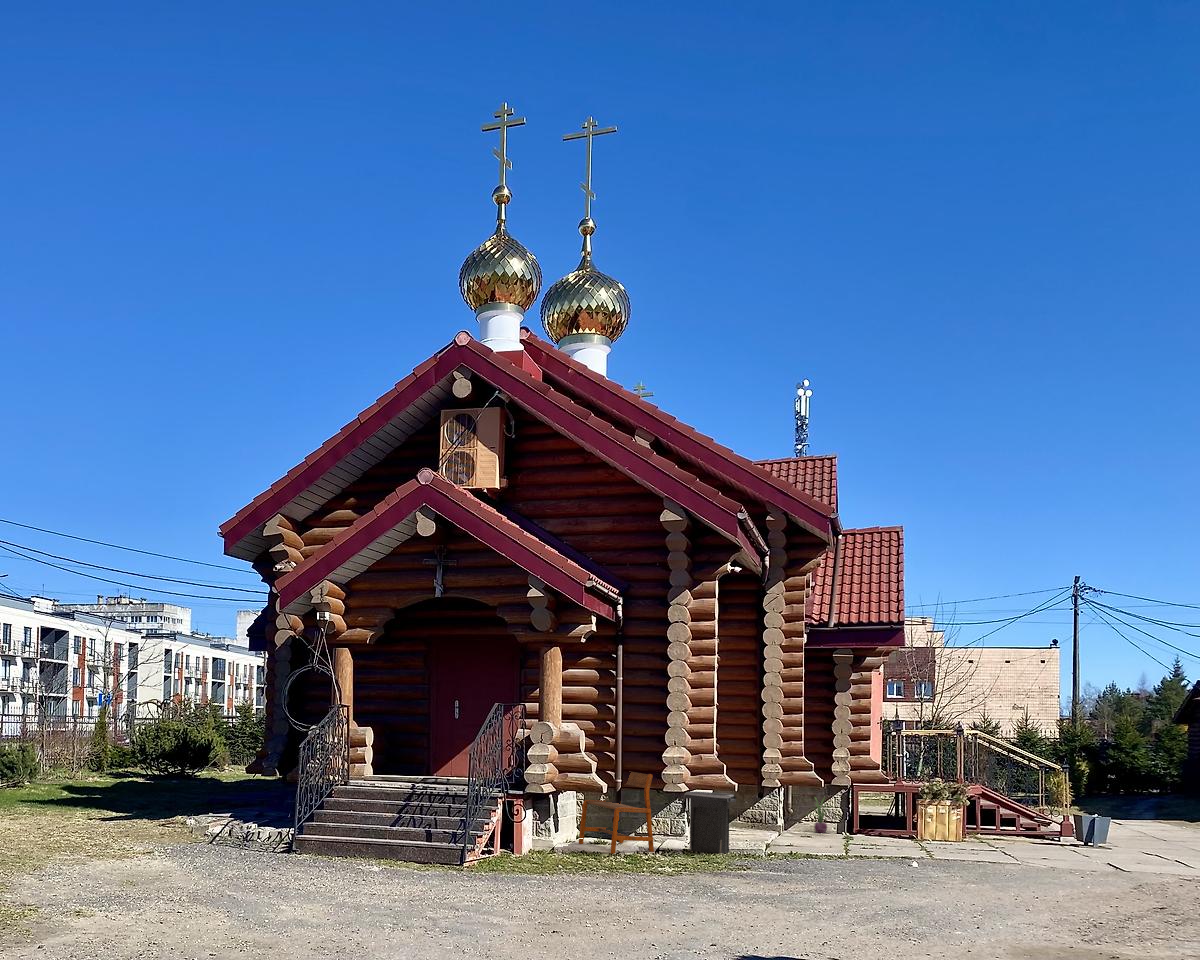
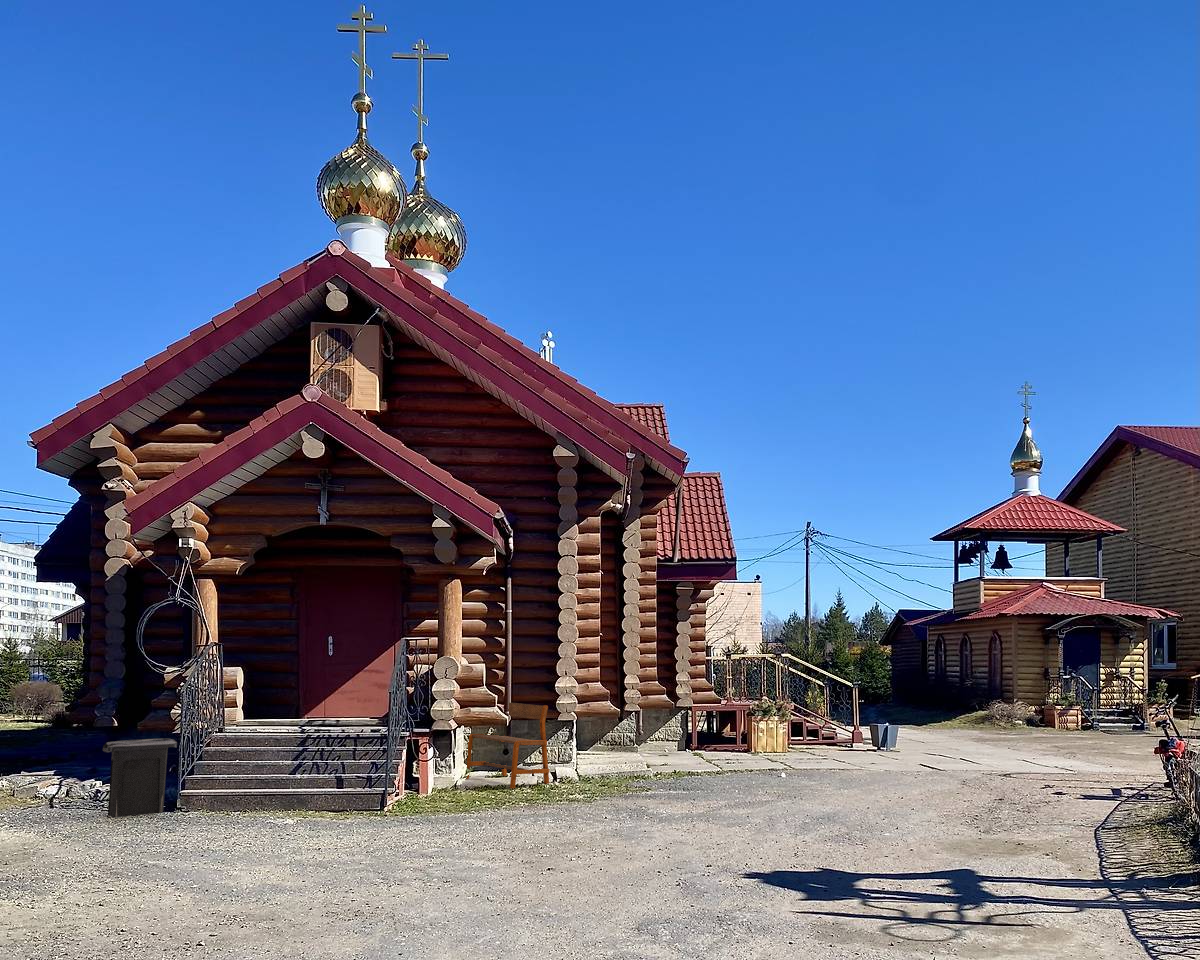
trash can: present [684,792,736,854] -> present [103,738,177,817]
decorative plant: present [814,797,831,833] -> none [646,719,684,753]

